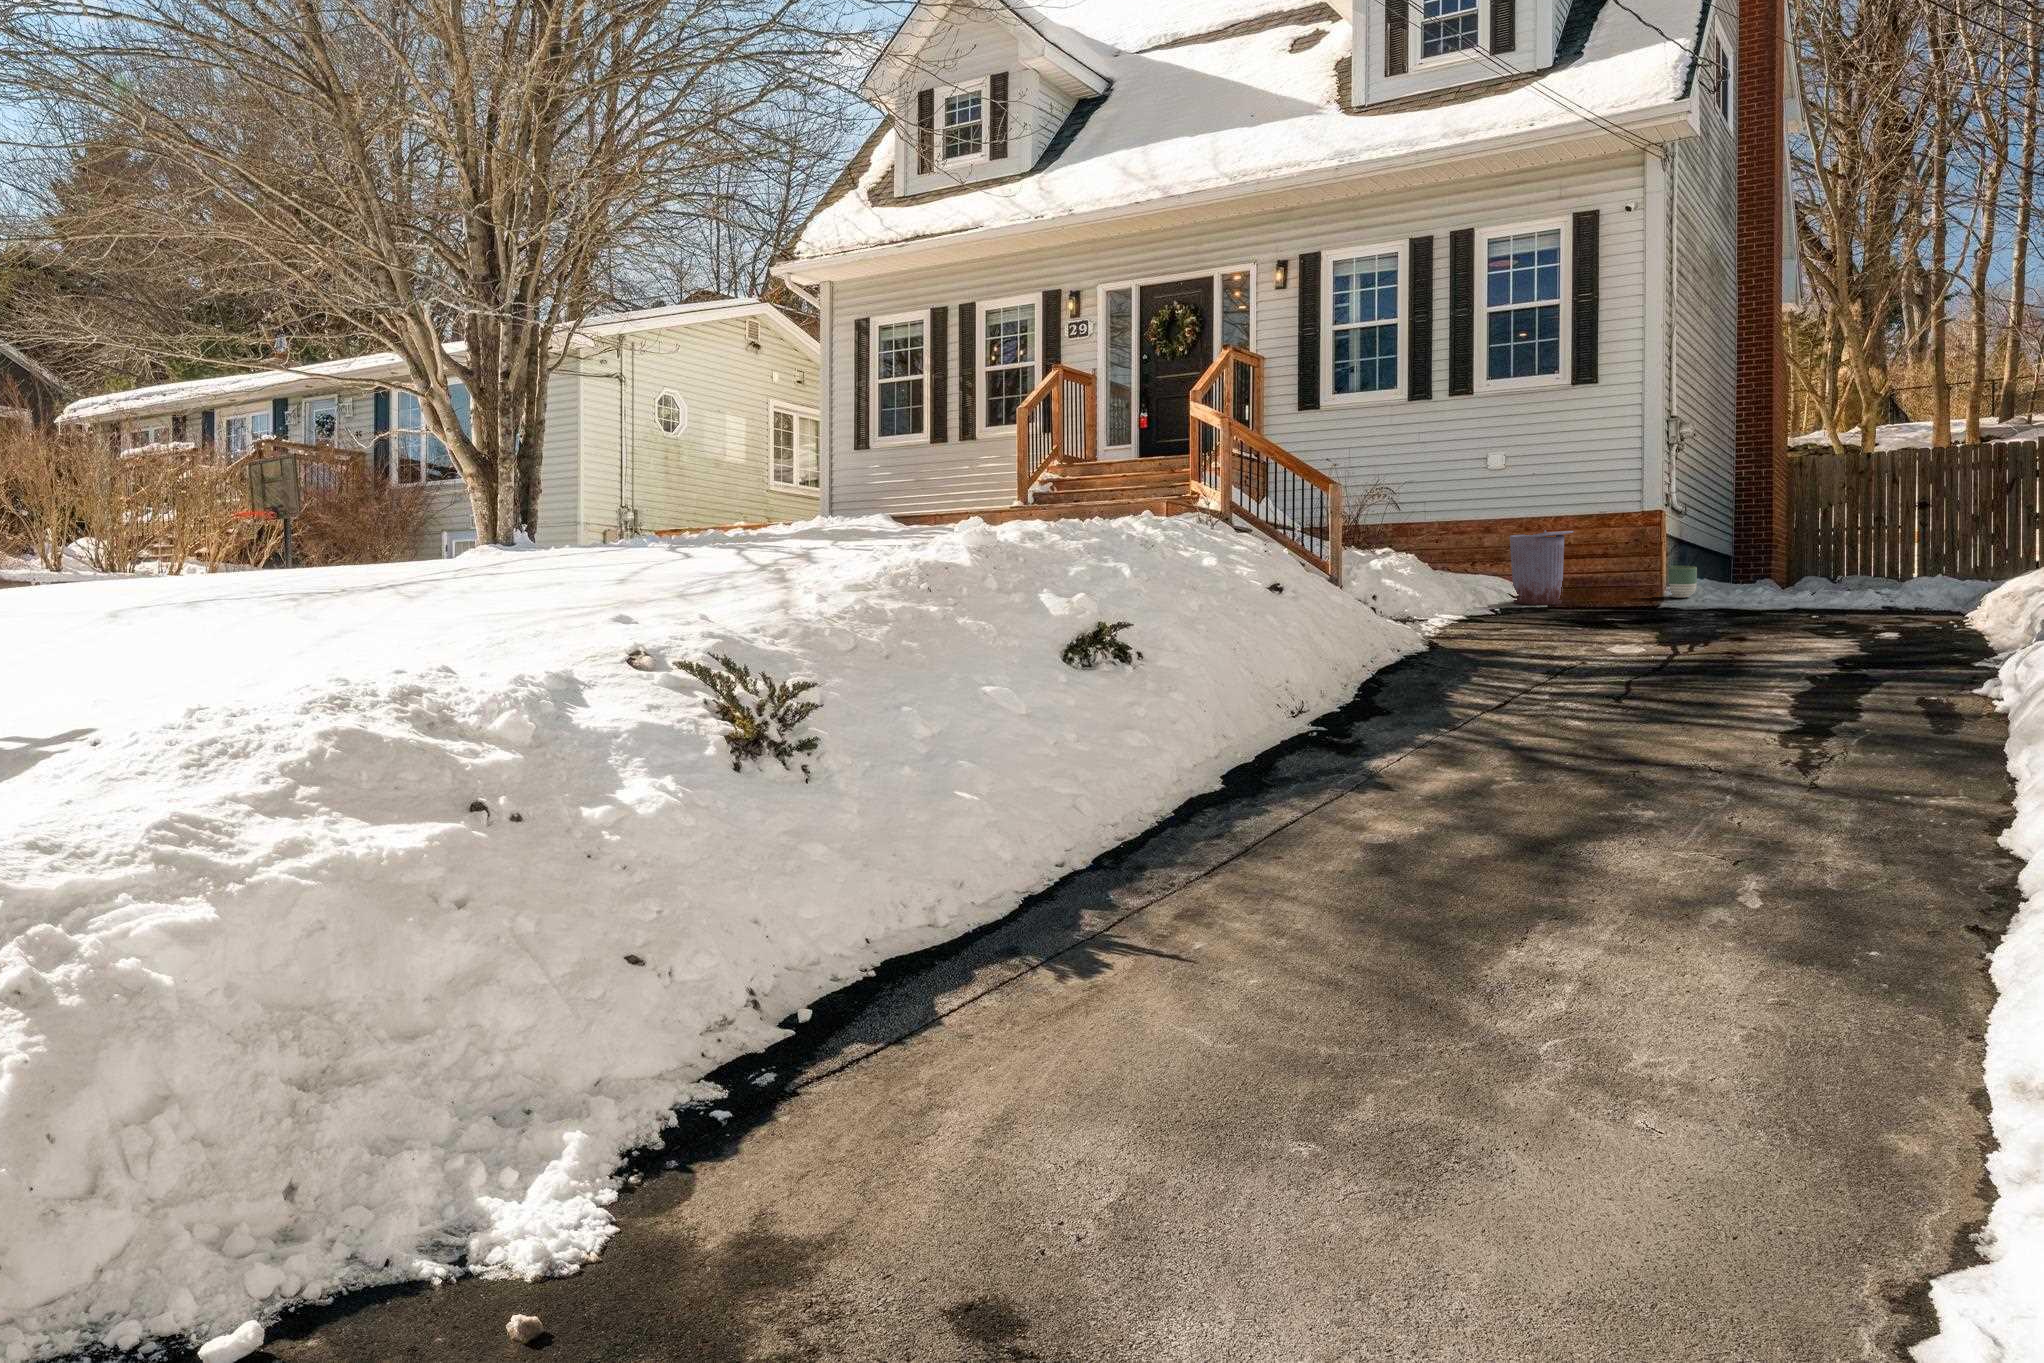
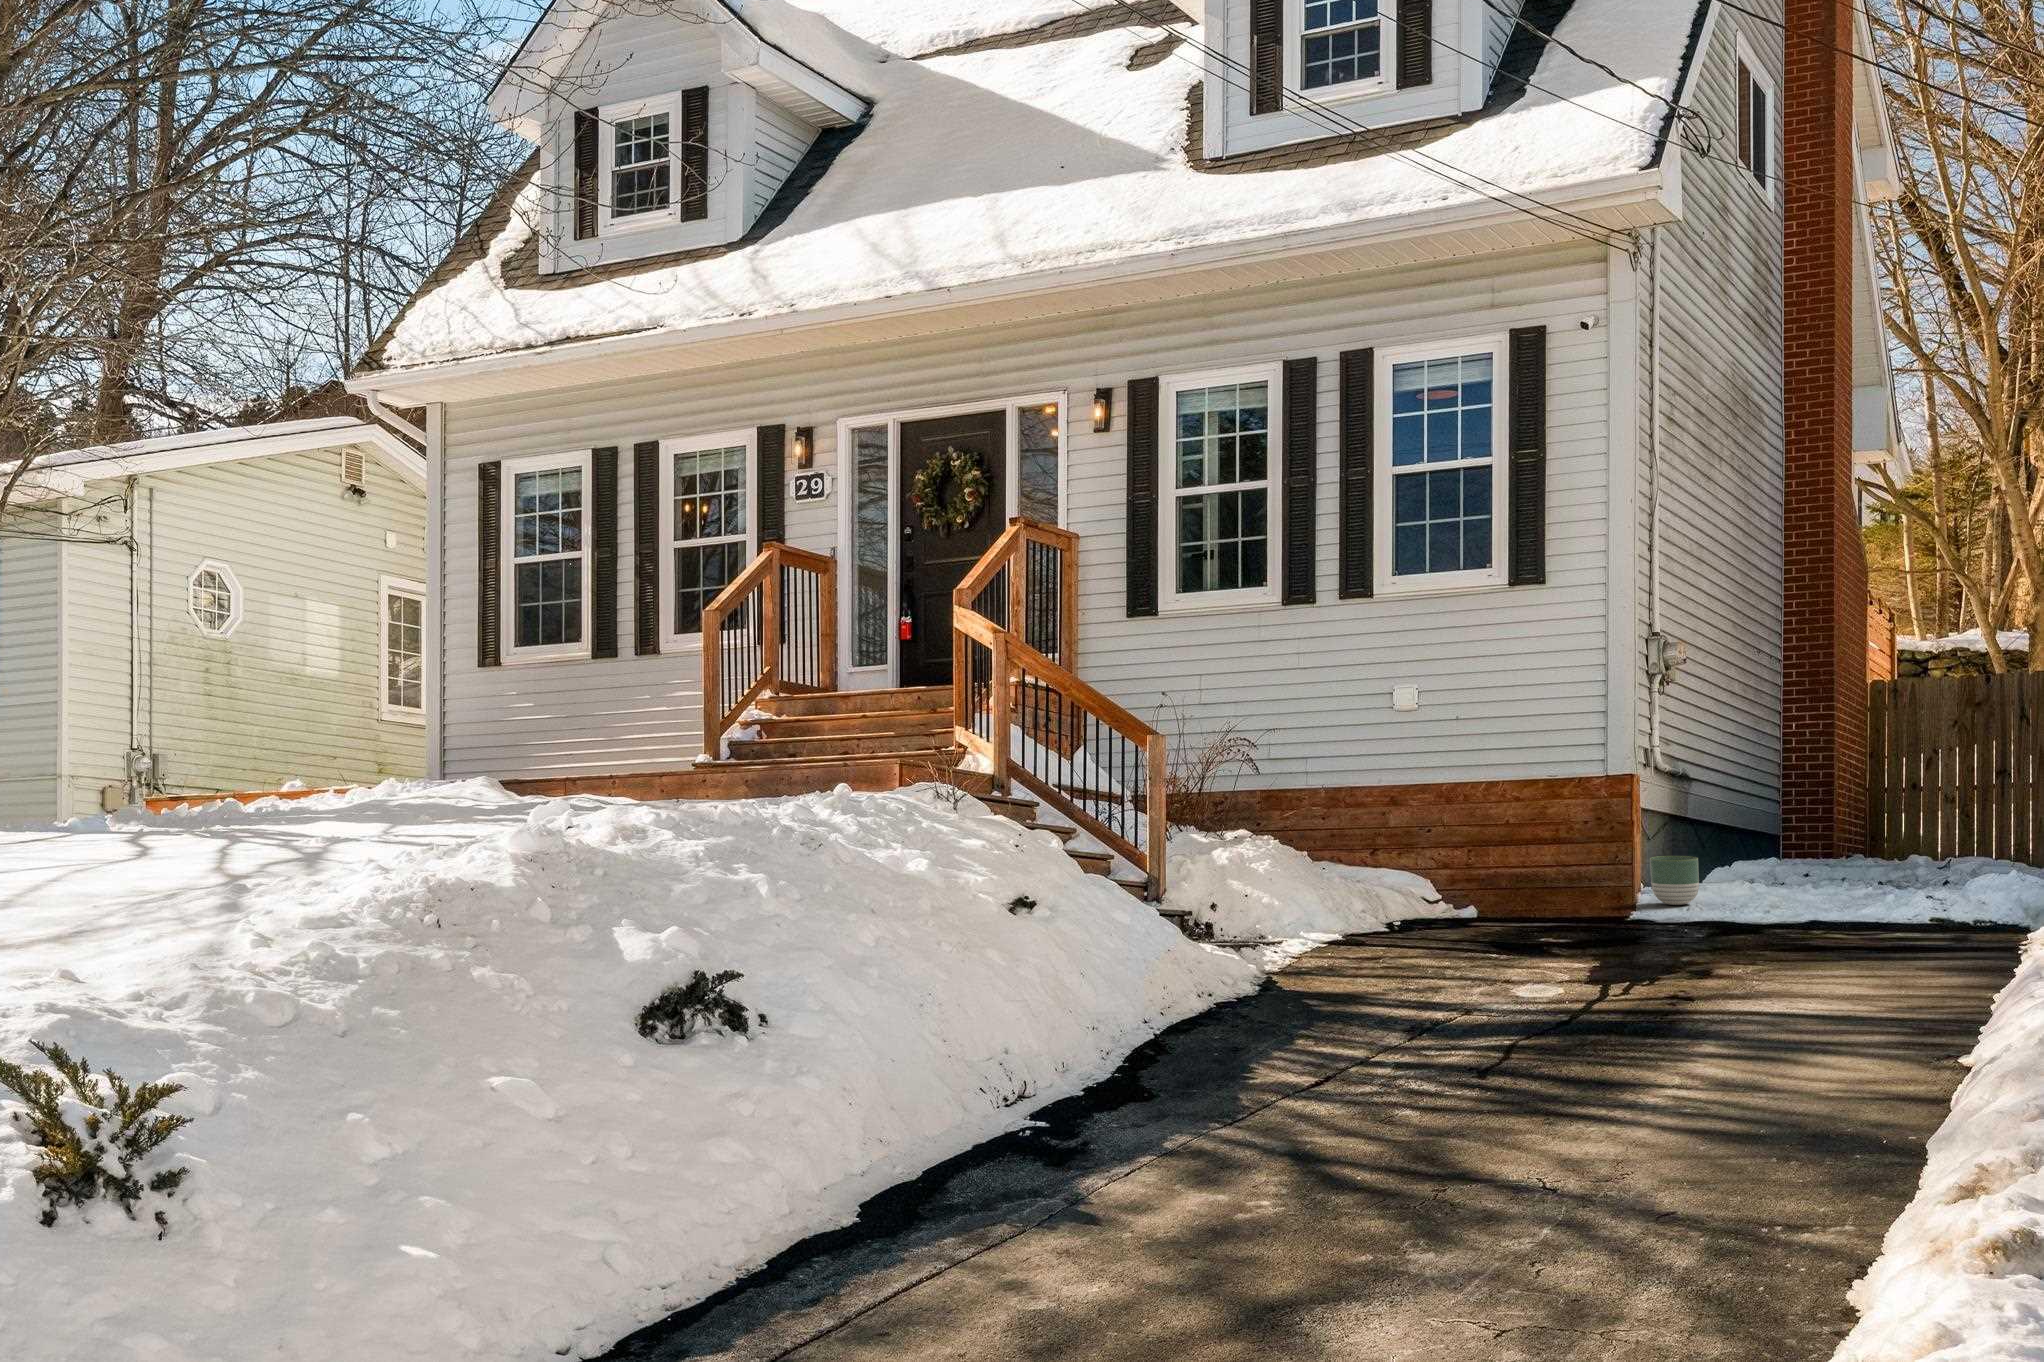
trash can: present [1510,530,1574,605] -> none [1432,803,1521,918]

